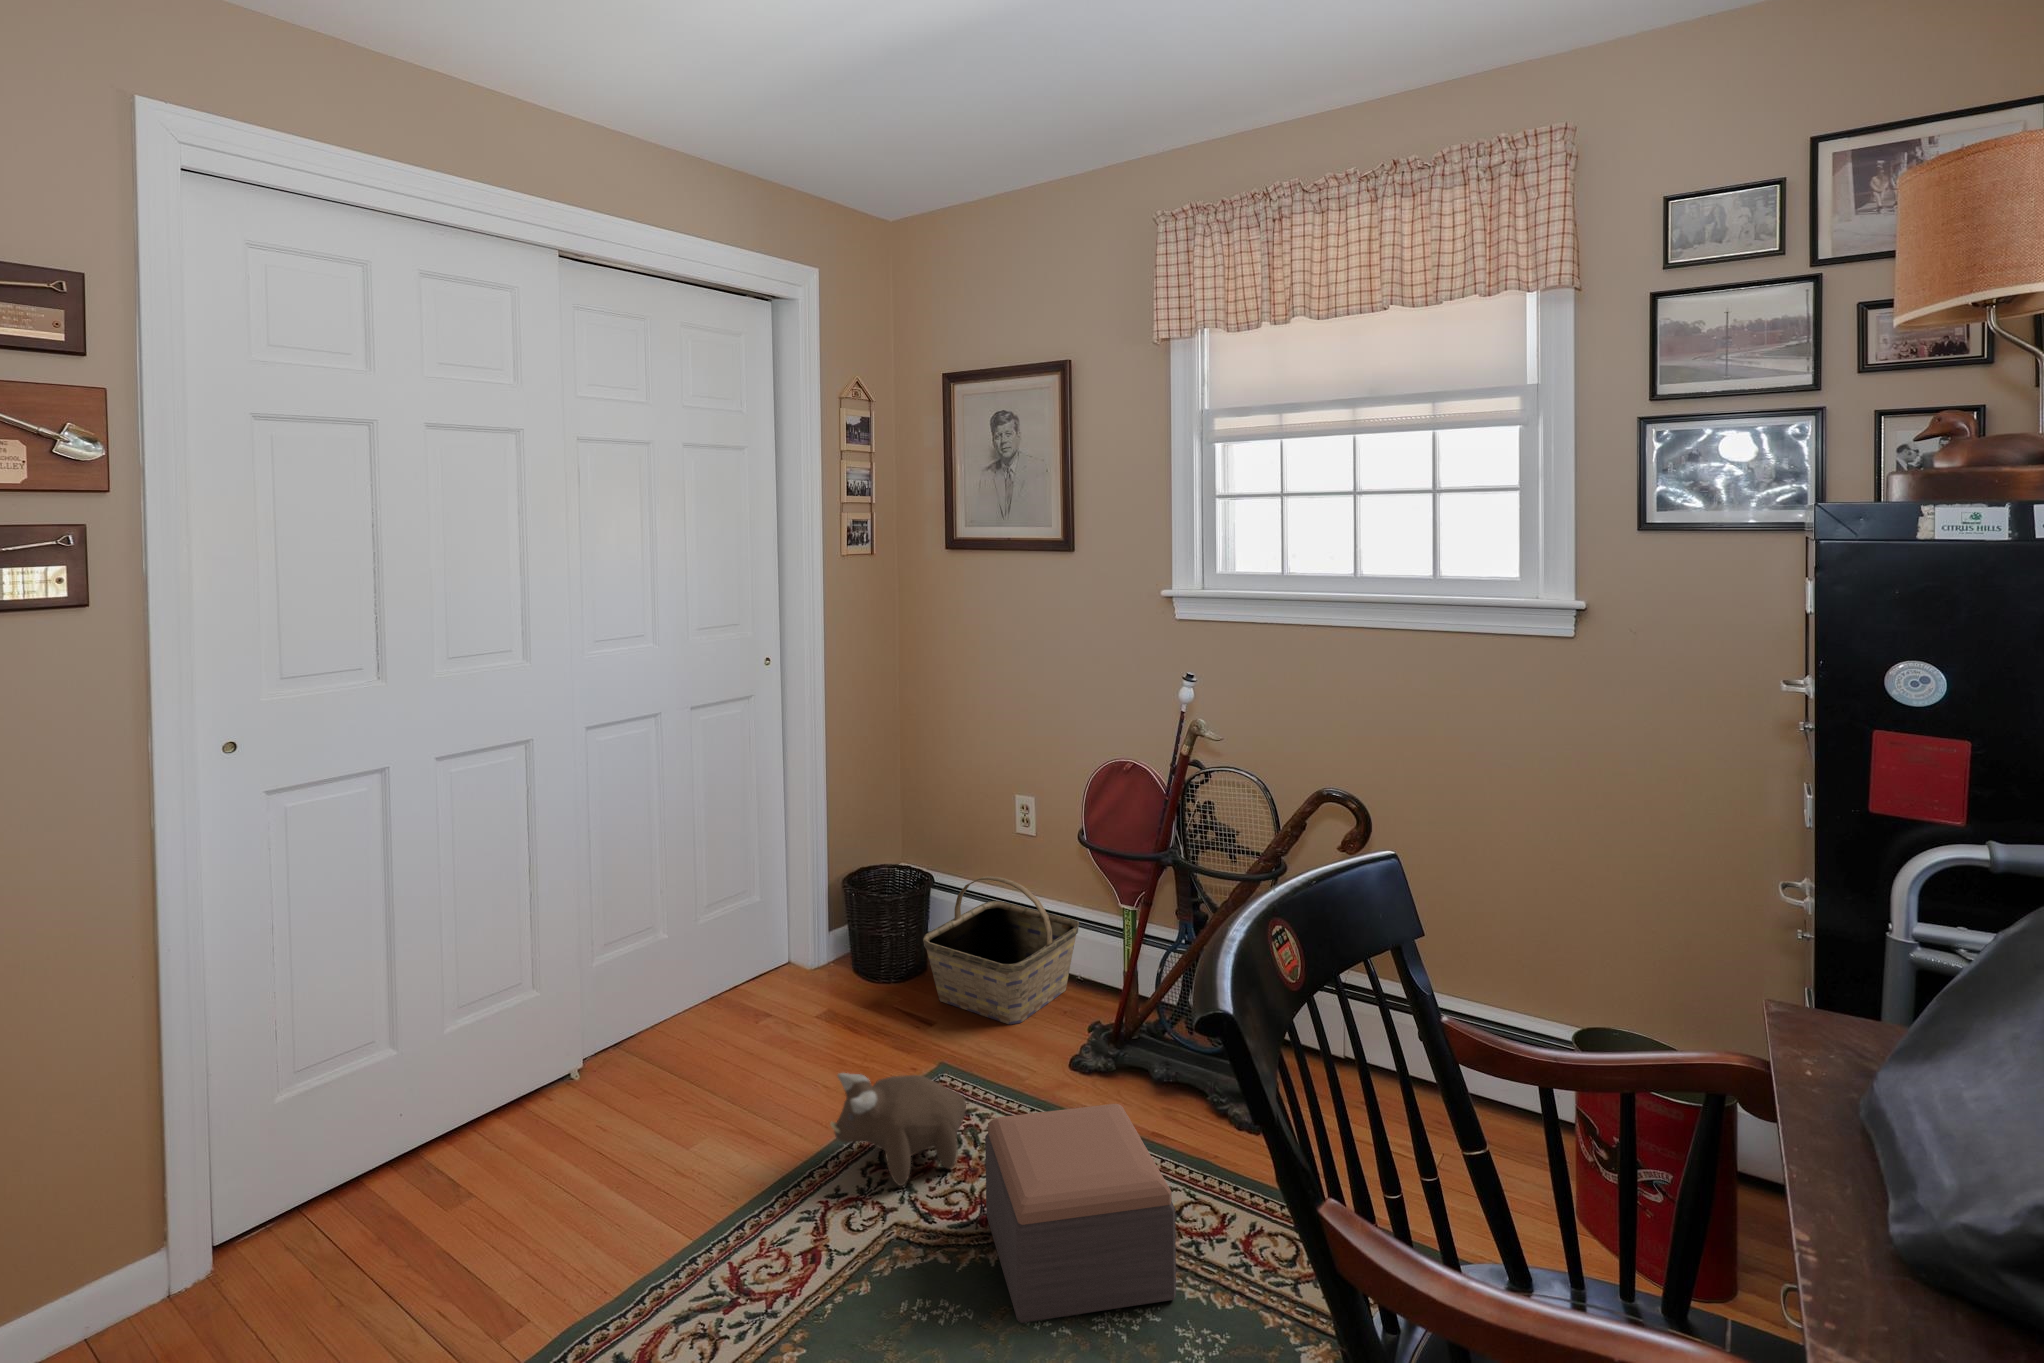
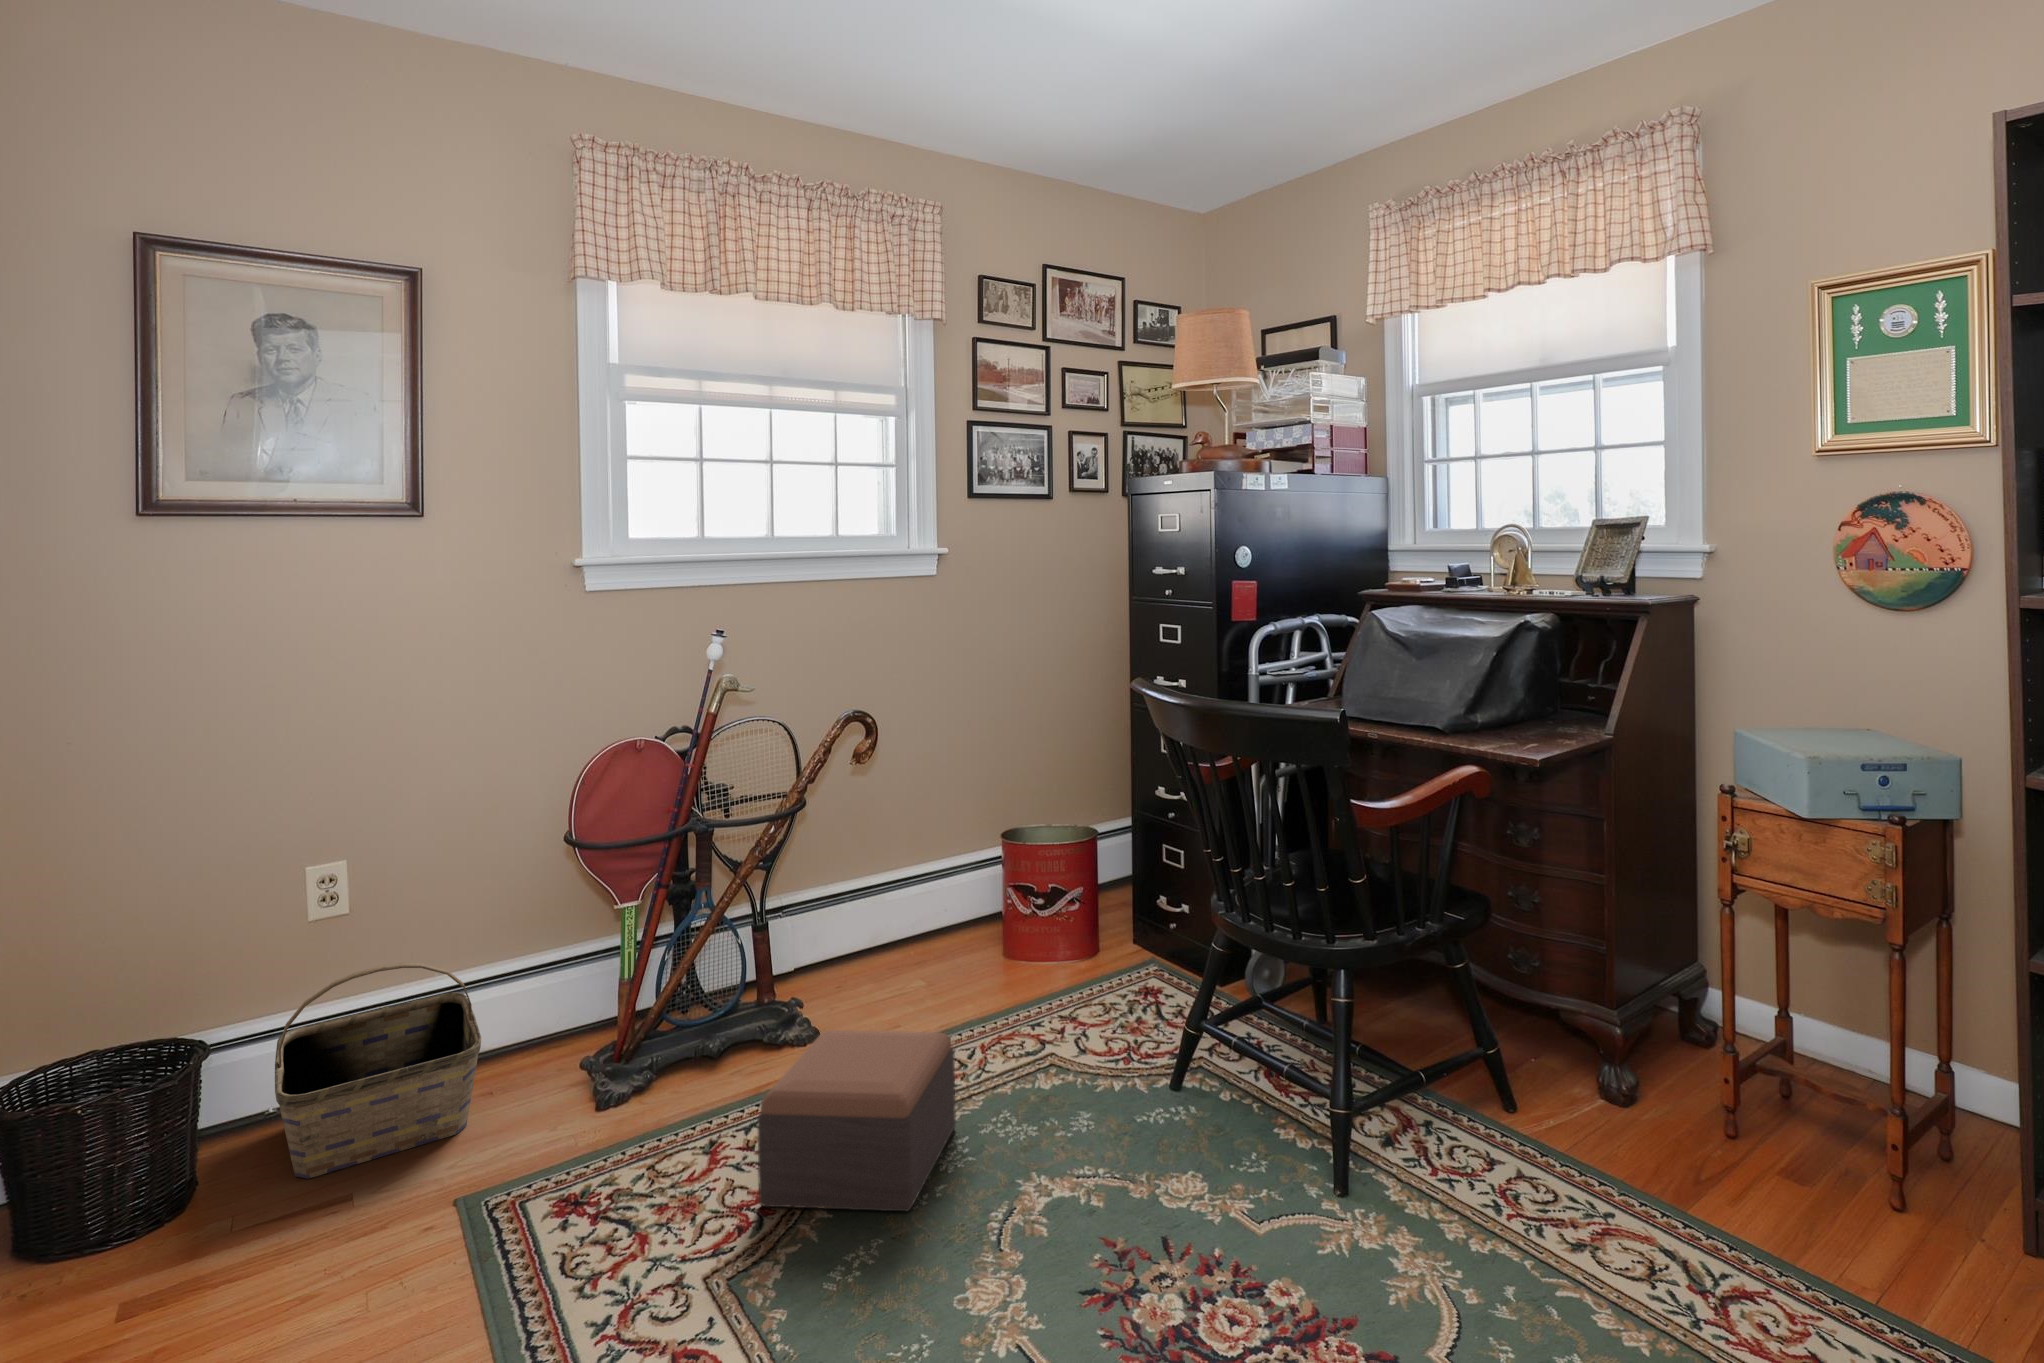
plush toy: present [830,1073,966,1186] -> none [532,1139,670,1269]

